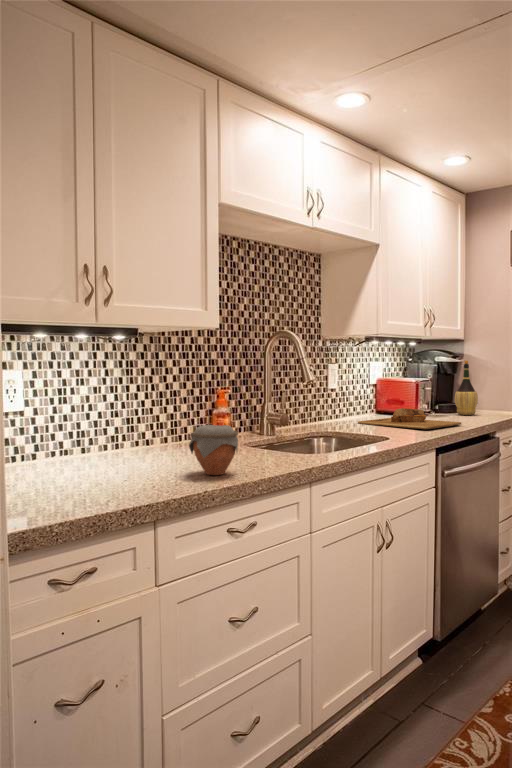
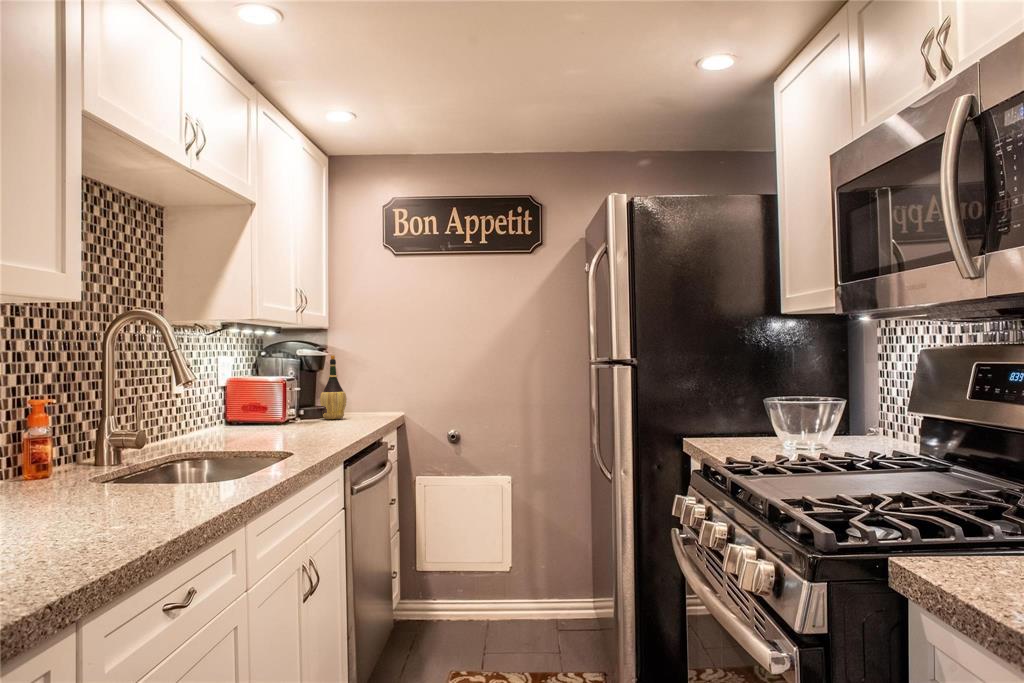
cutting board: present [358,408,461,429] -> none [219,415,348,439]
jar: present [189,425,238,475] -> none [78,449,165,529]

